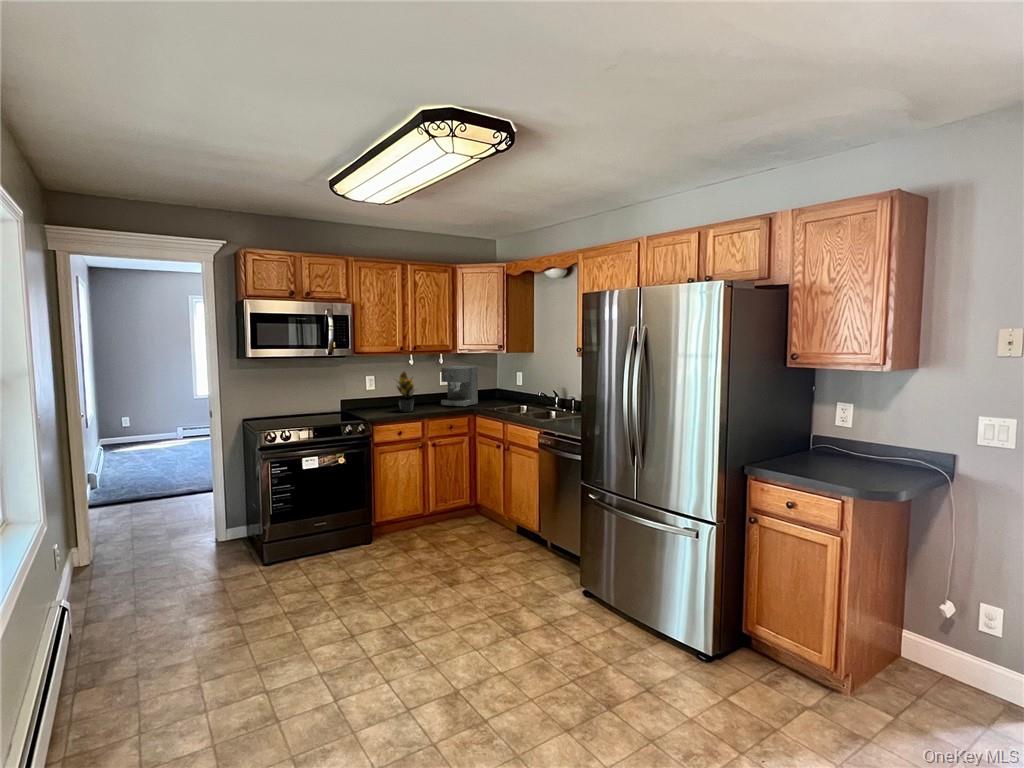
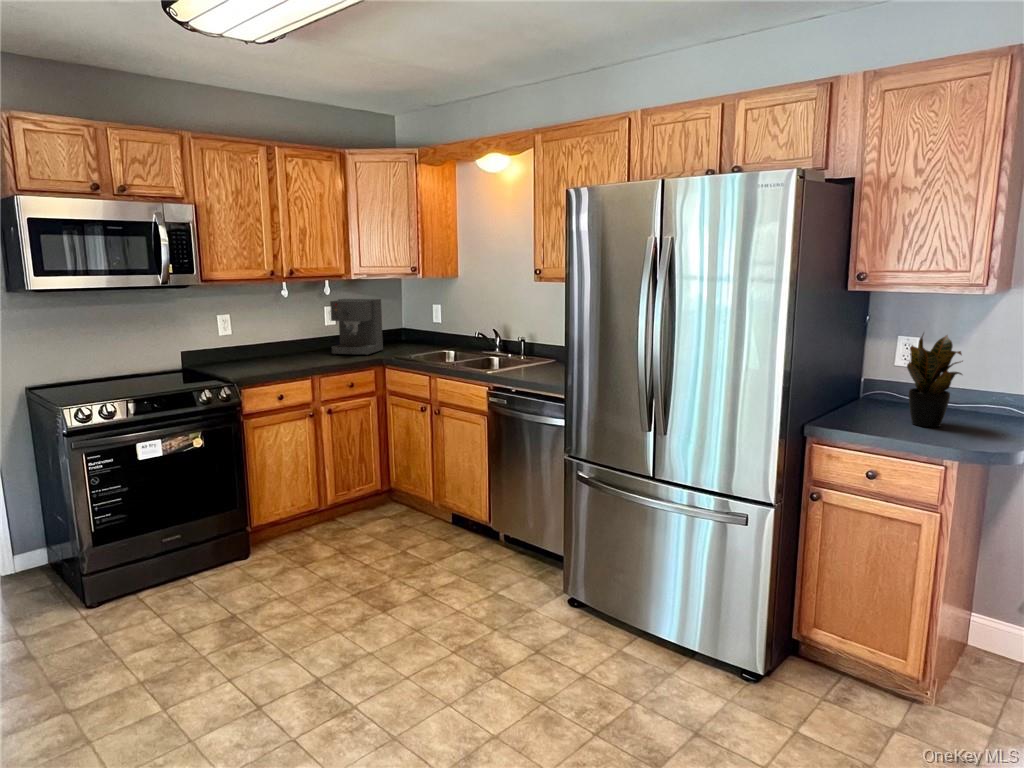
potted plant: present [396,372,415,412] -> present [907,335,963,427]

